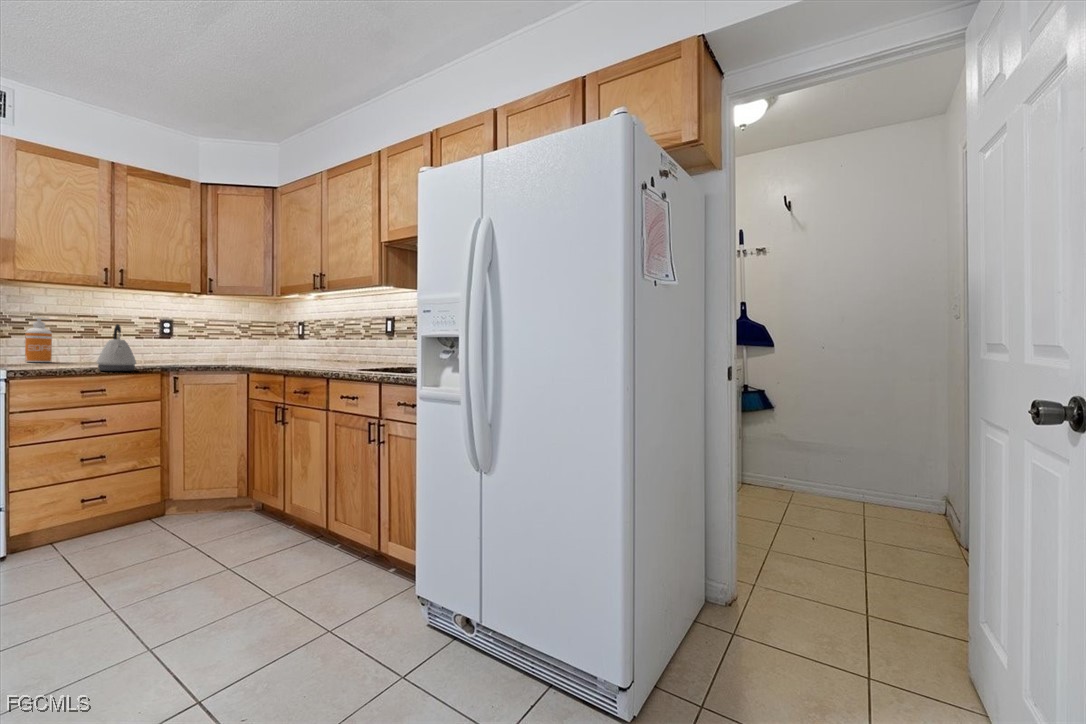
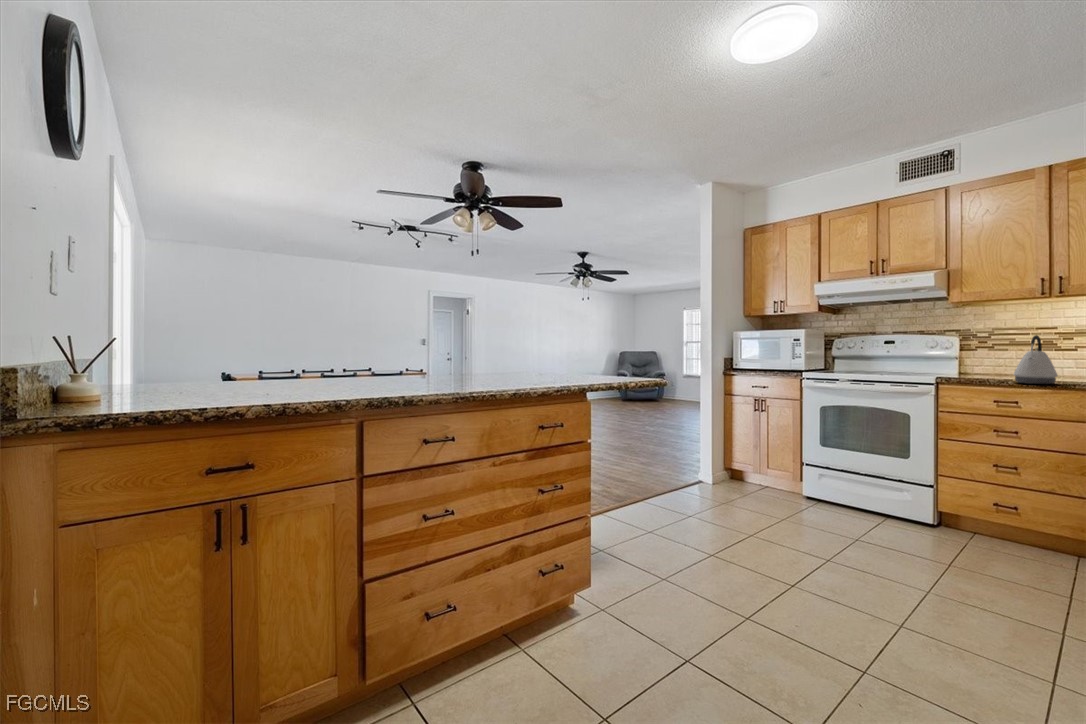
soap dispenser: present [25,318,52,362] -> none [987,333,1009,373]

